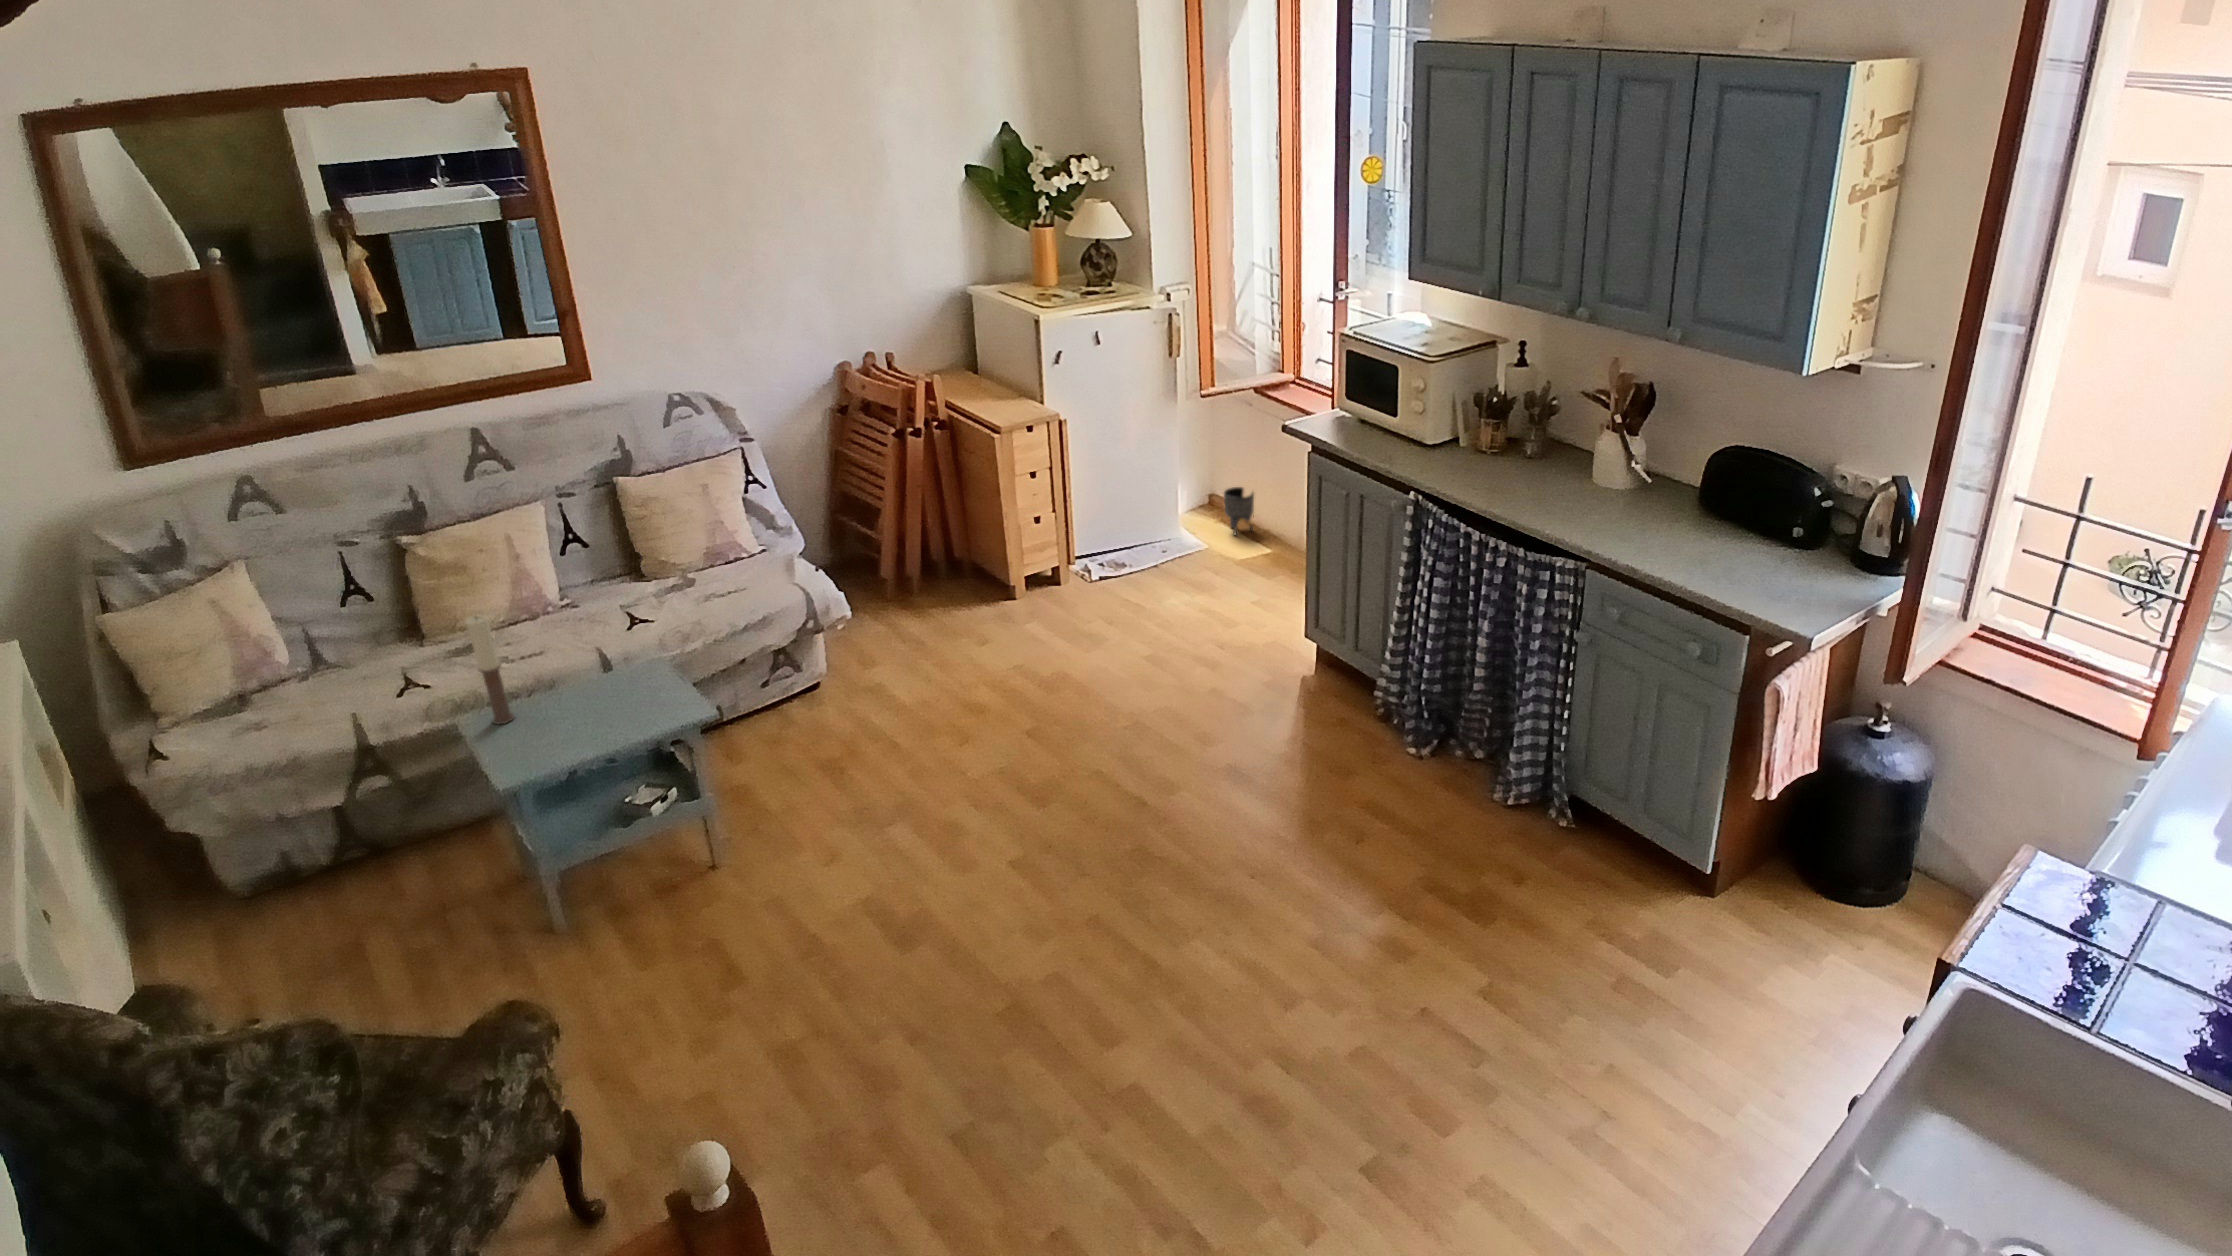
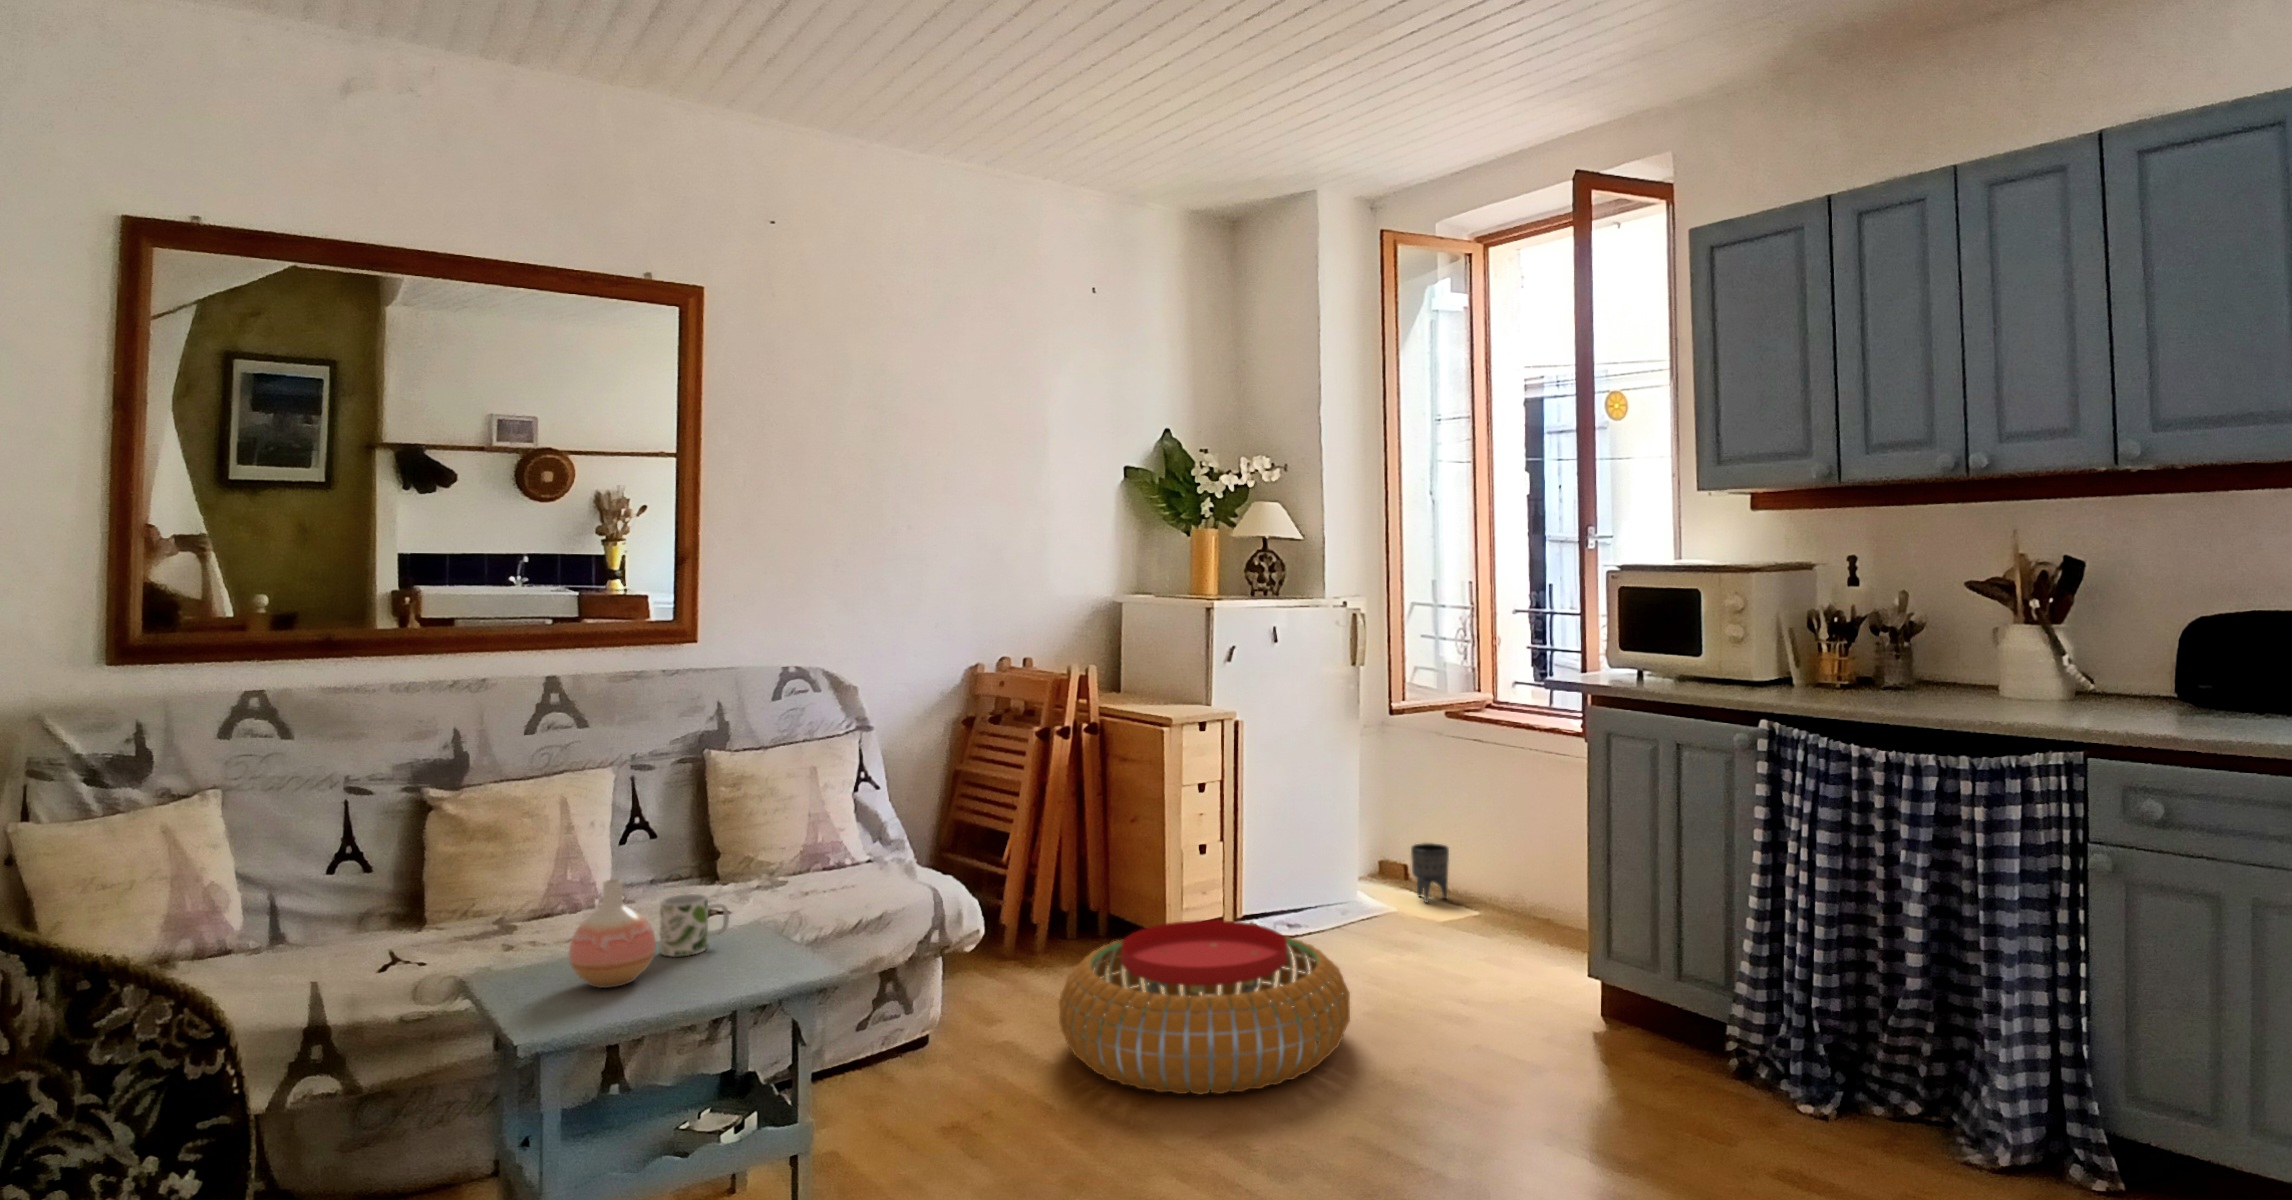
pouf: none [908,600,1124,741] -> present [1059,920,1350,1095]
candle: present [466,615,514,724] -> none [512,806,545,980]
mug: none [587,652,640,698] -> present [660,894,729,956]
vase: none [527,665,587,734] -> present [569,879,656,988]

